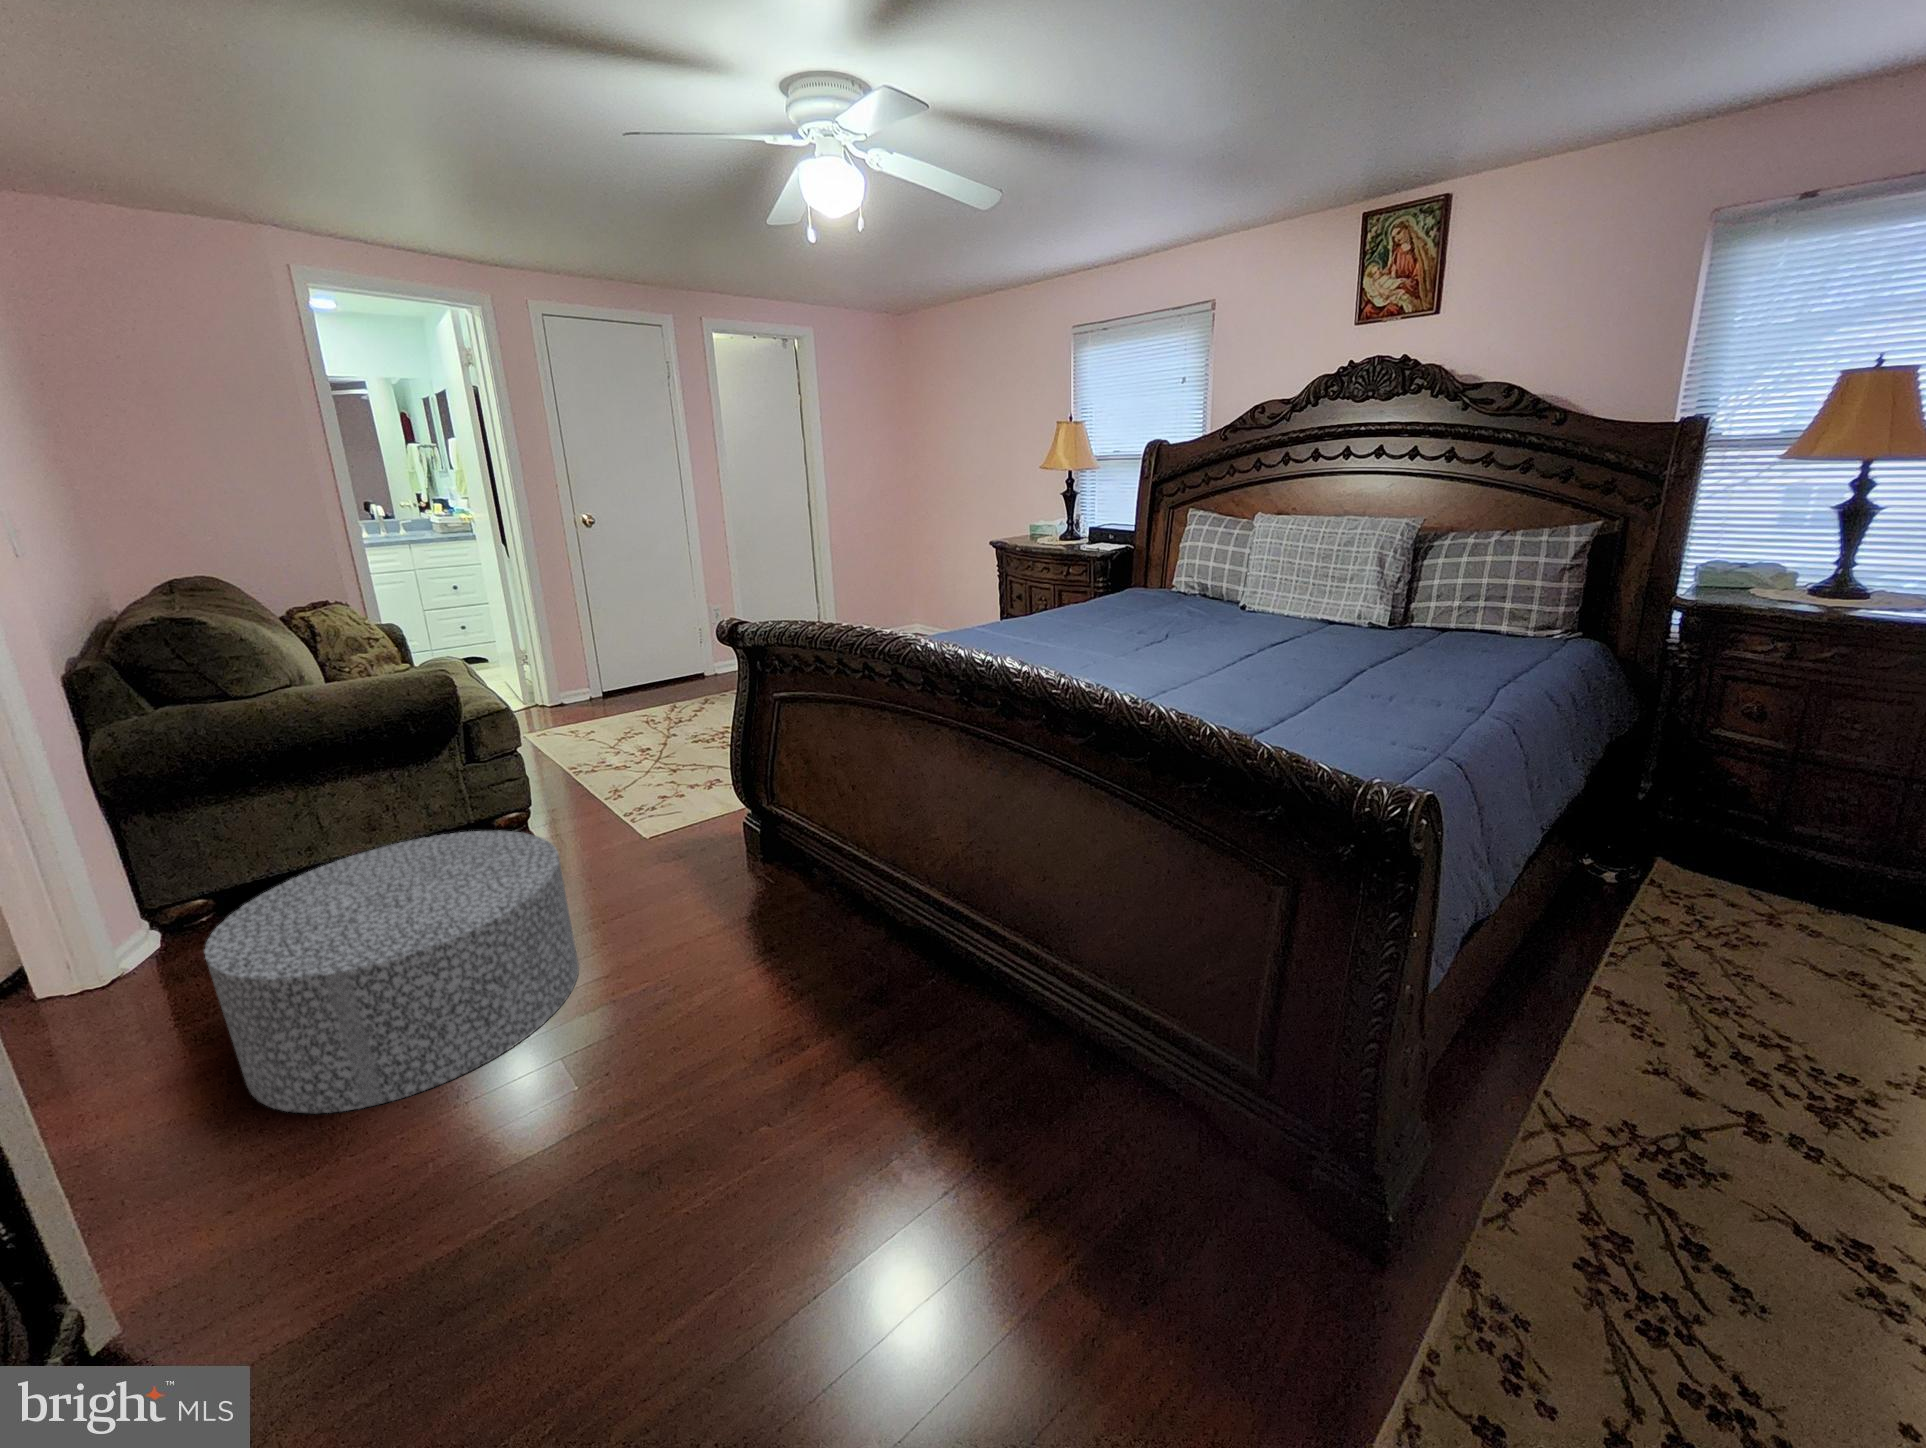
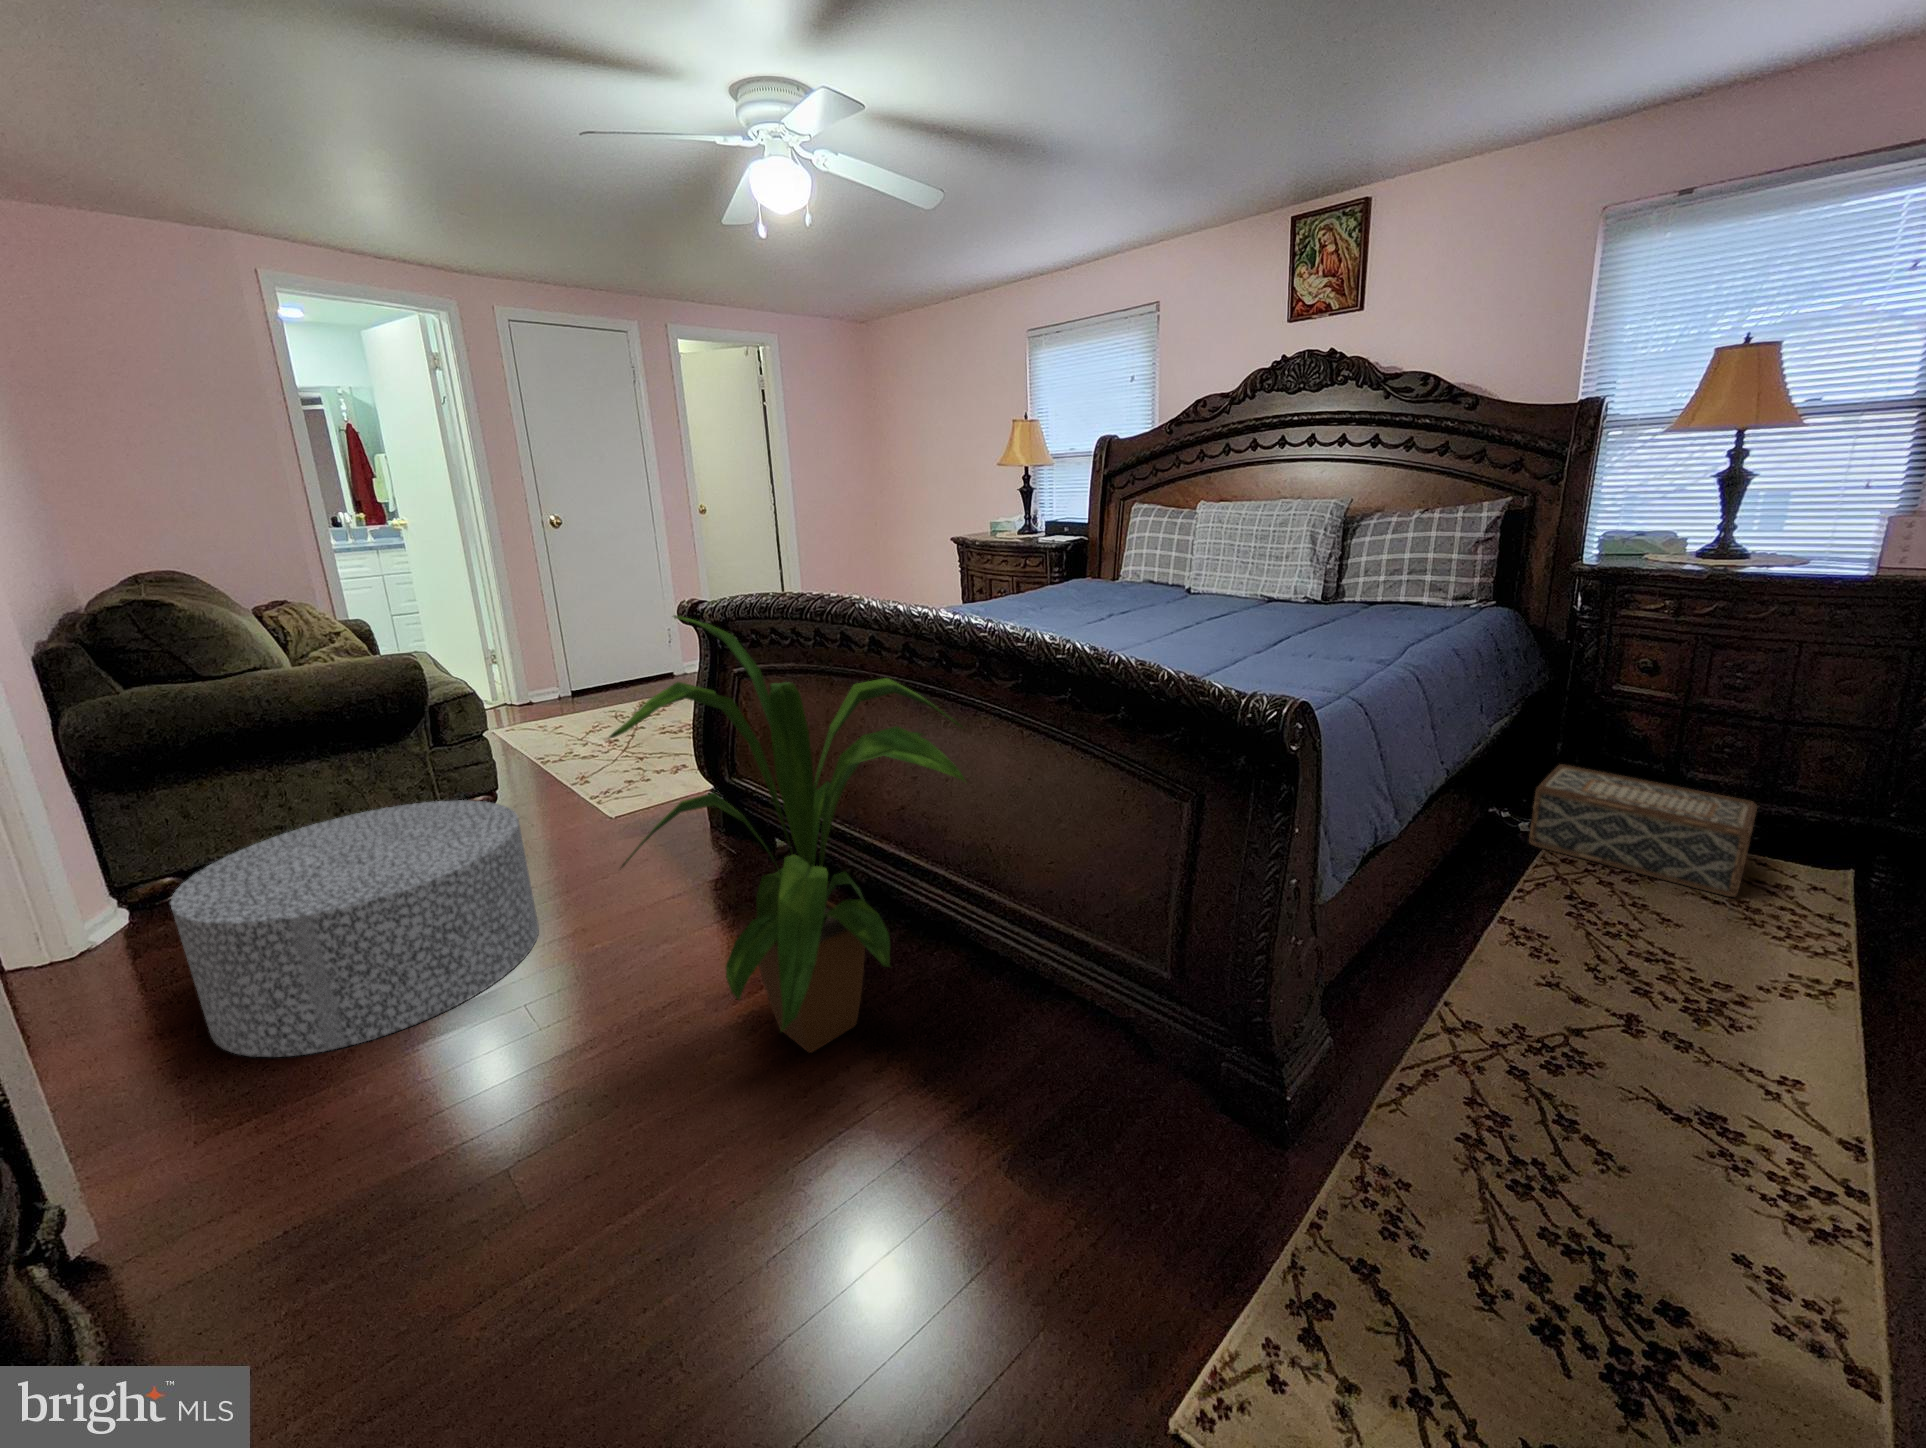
house plant: none [660,667,1047,1134] -> present [609,615,966,1053]
woven basket: none [1612,809,1870,968] -> present [1529,764,1757,897]

